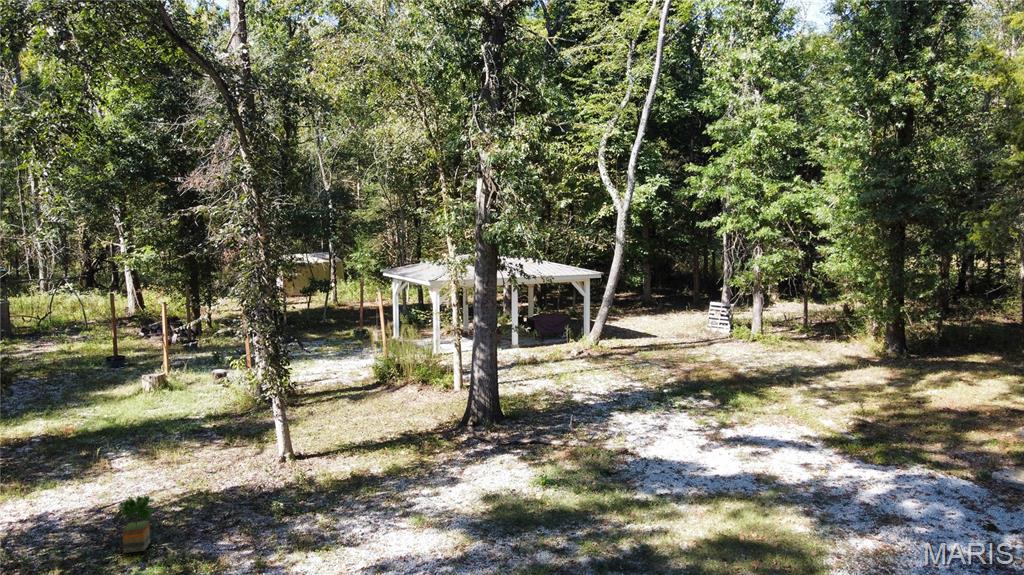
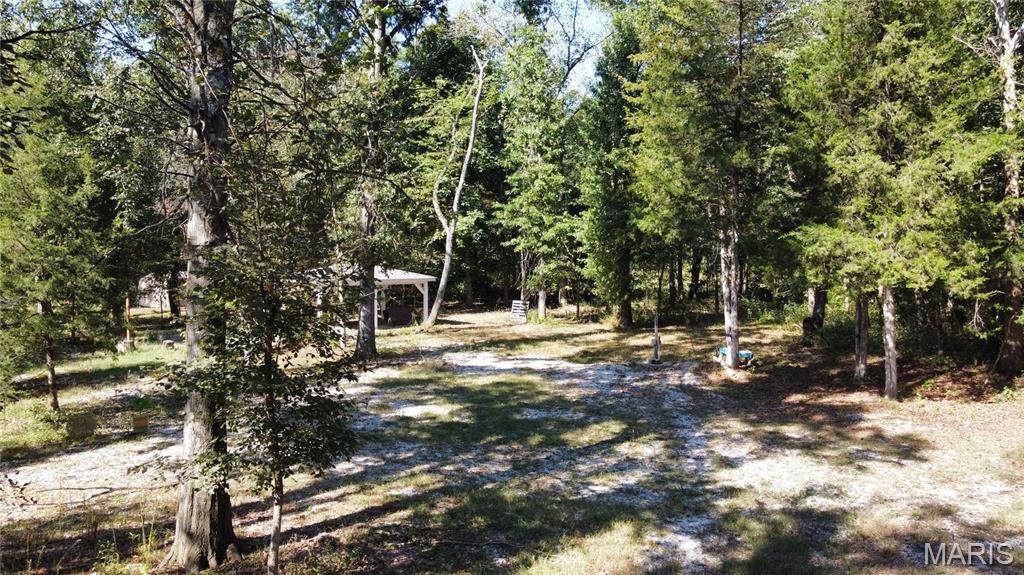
woven basket: none [40,511,84,553] -> present [66,412,97,438]

